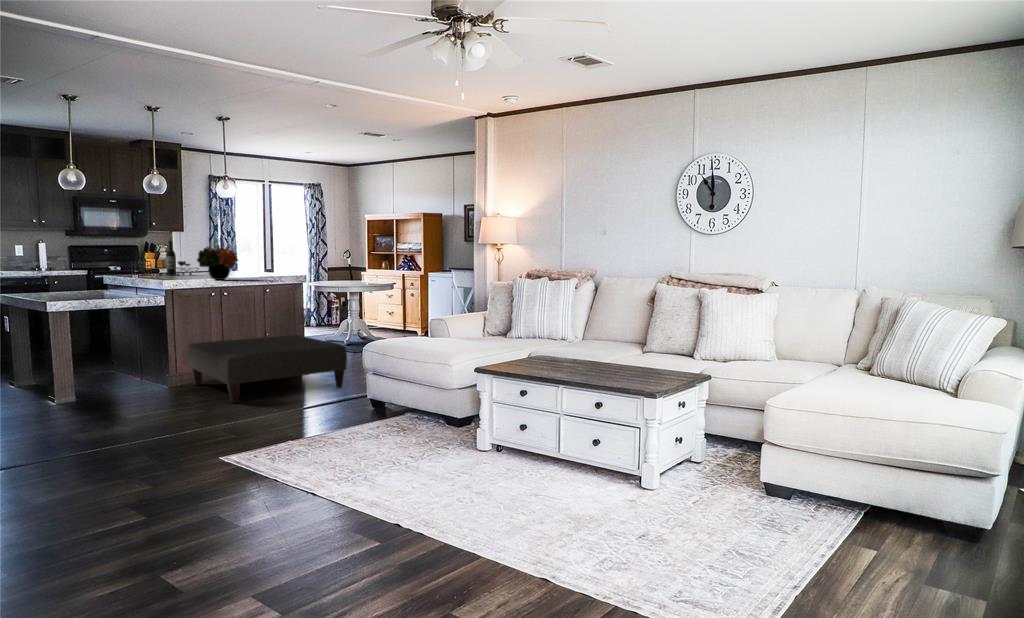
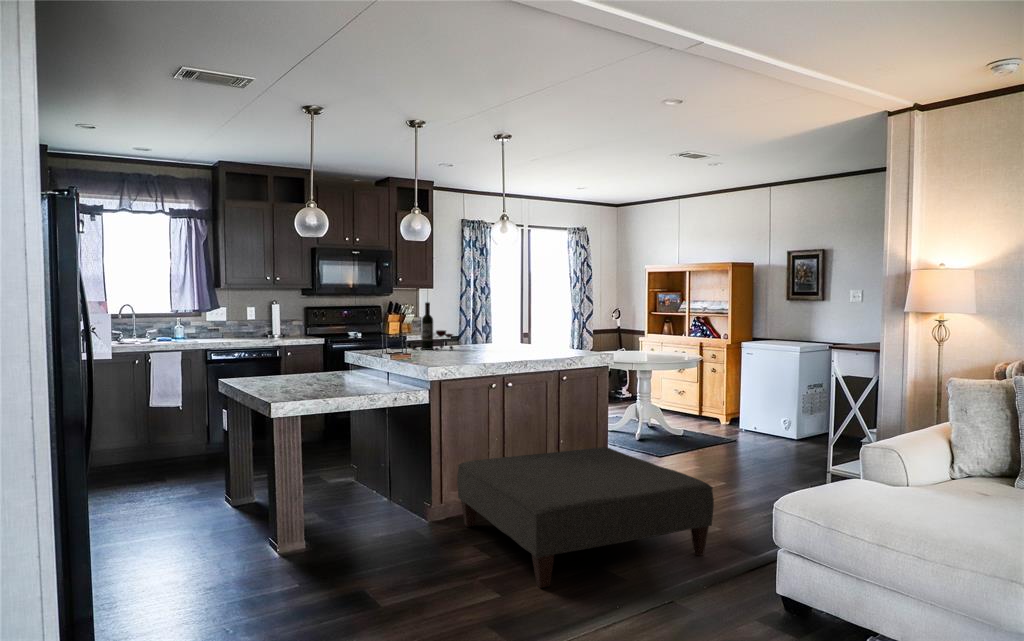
flower arrangement: present [197,245,238,280] -> none [470,310,529,362]

